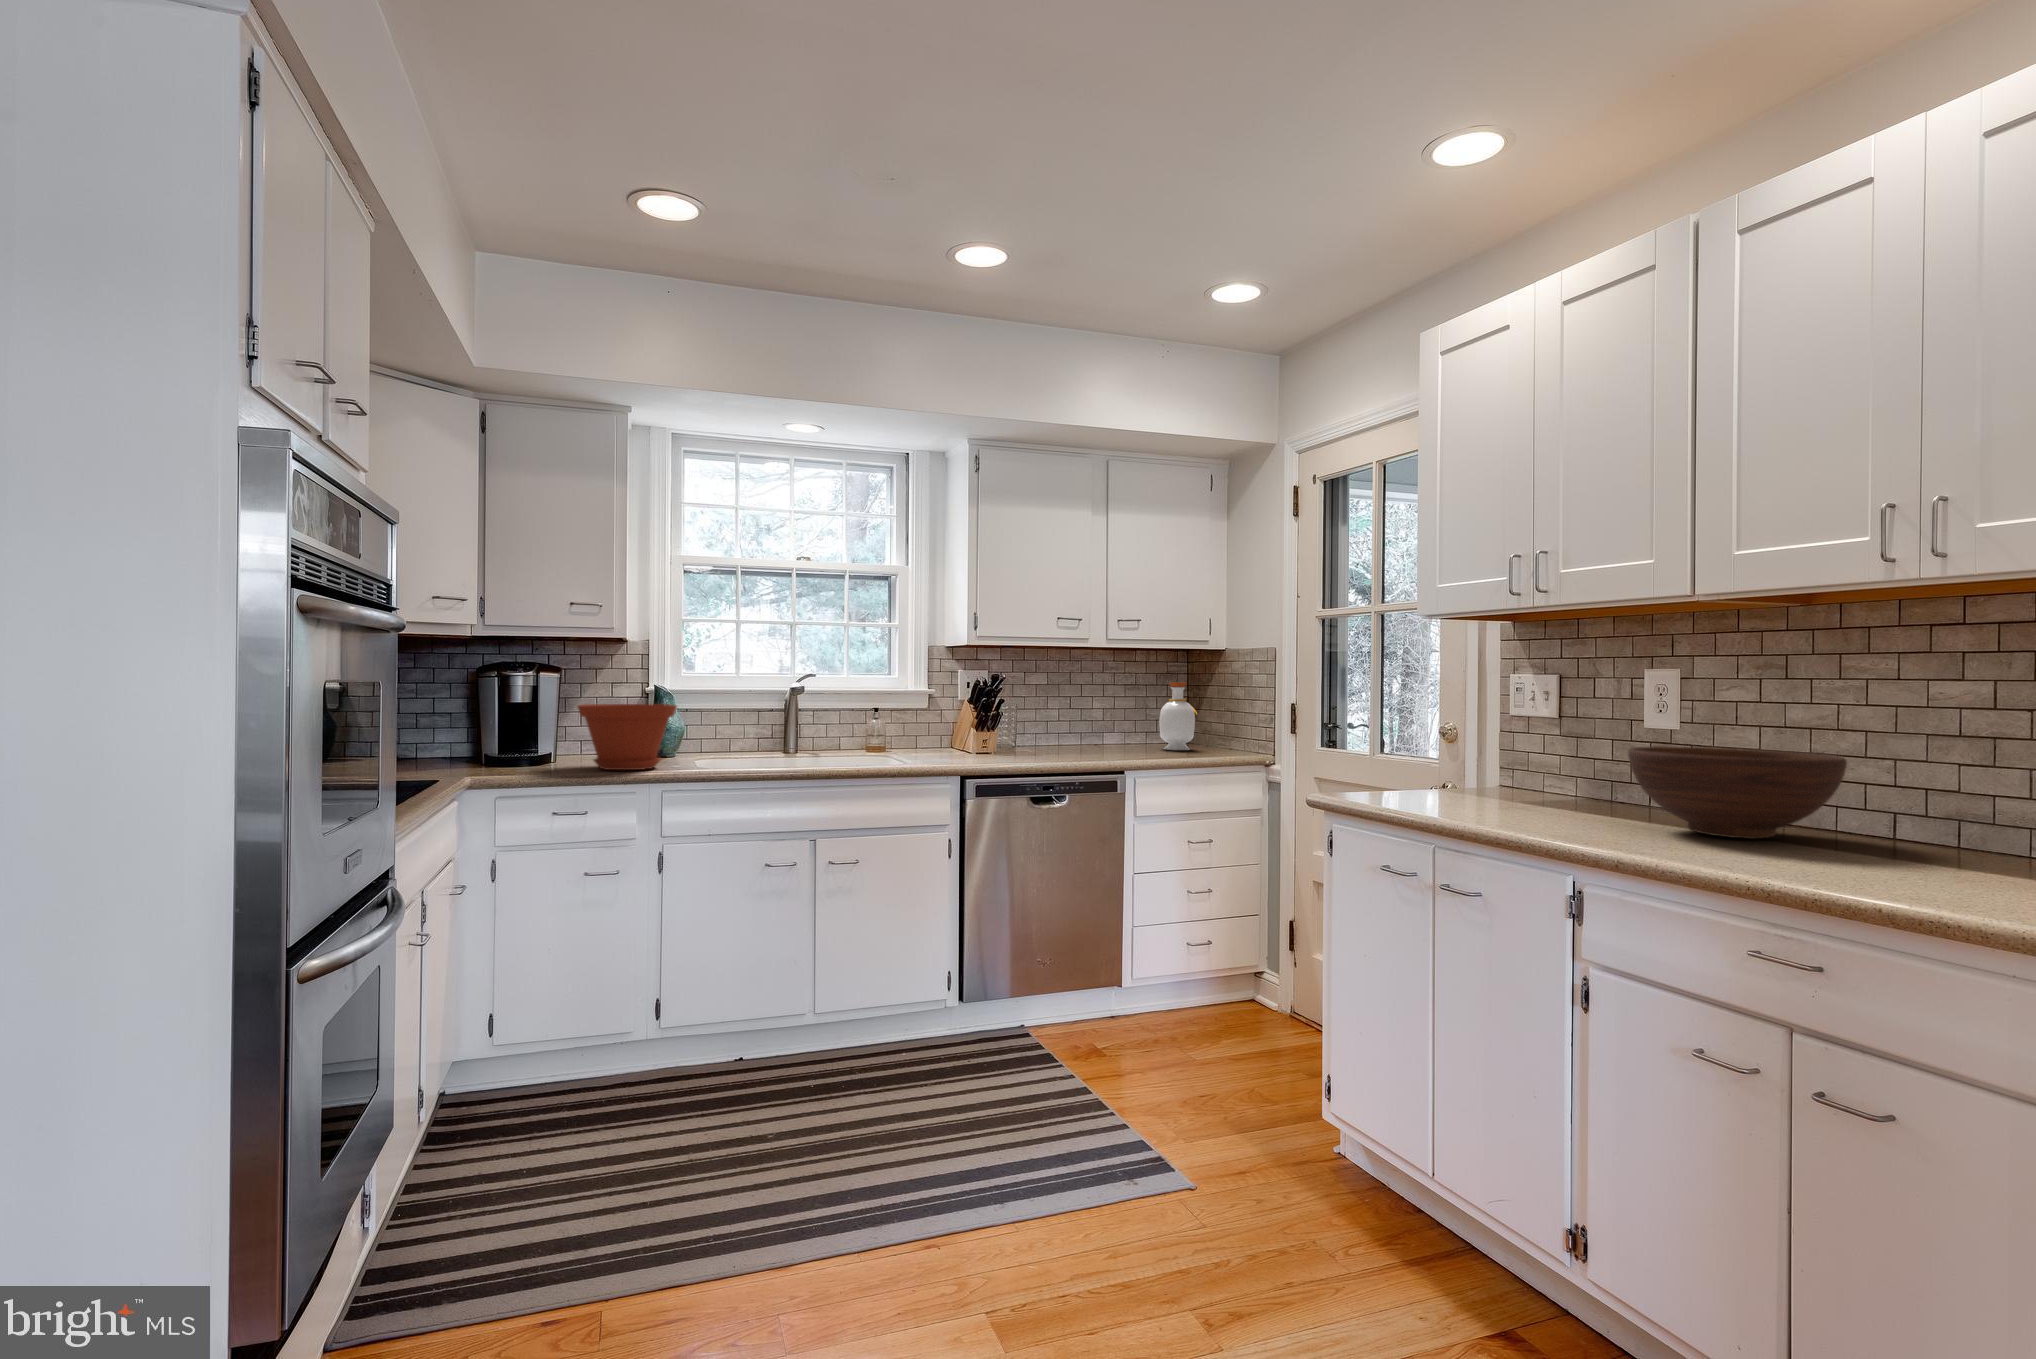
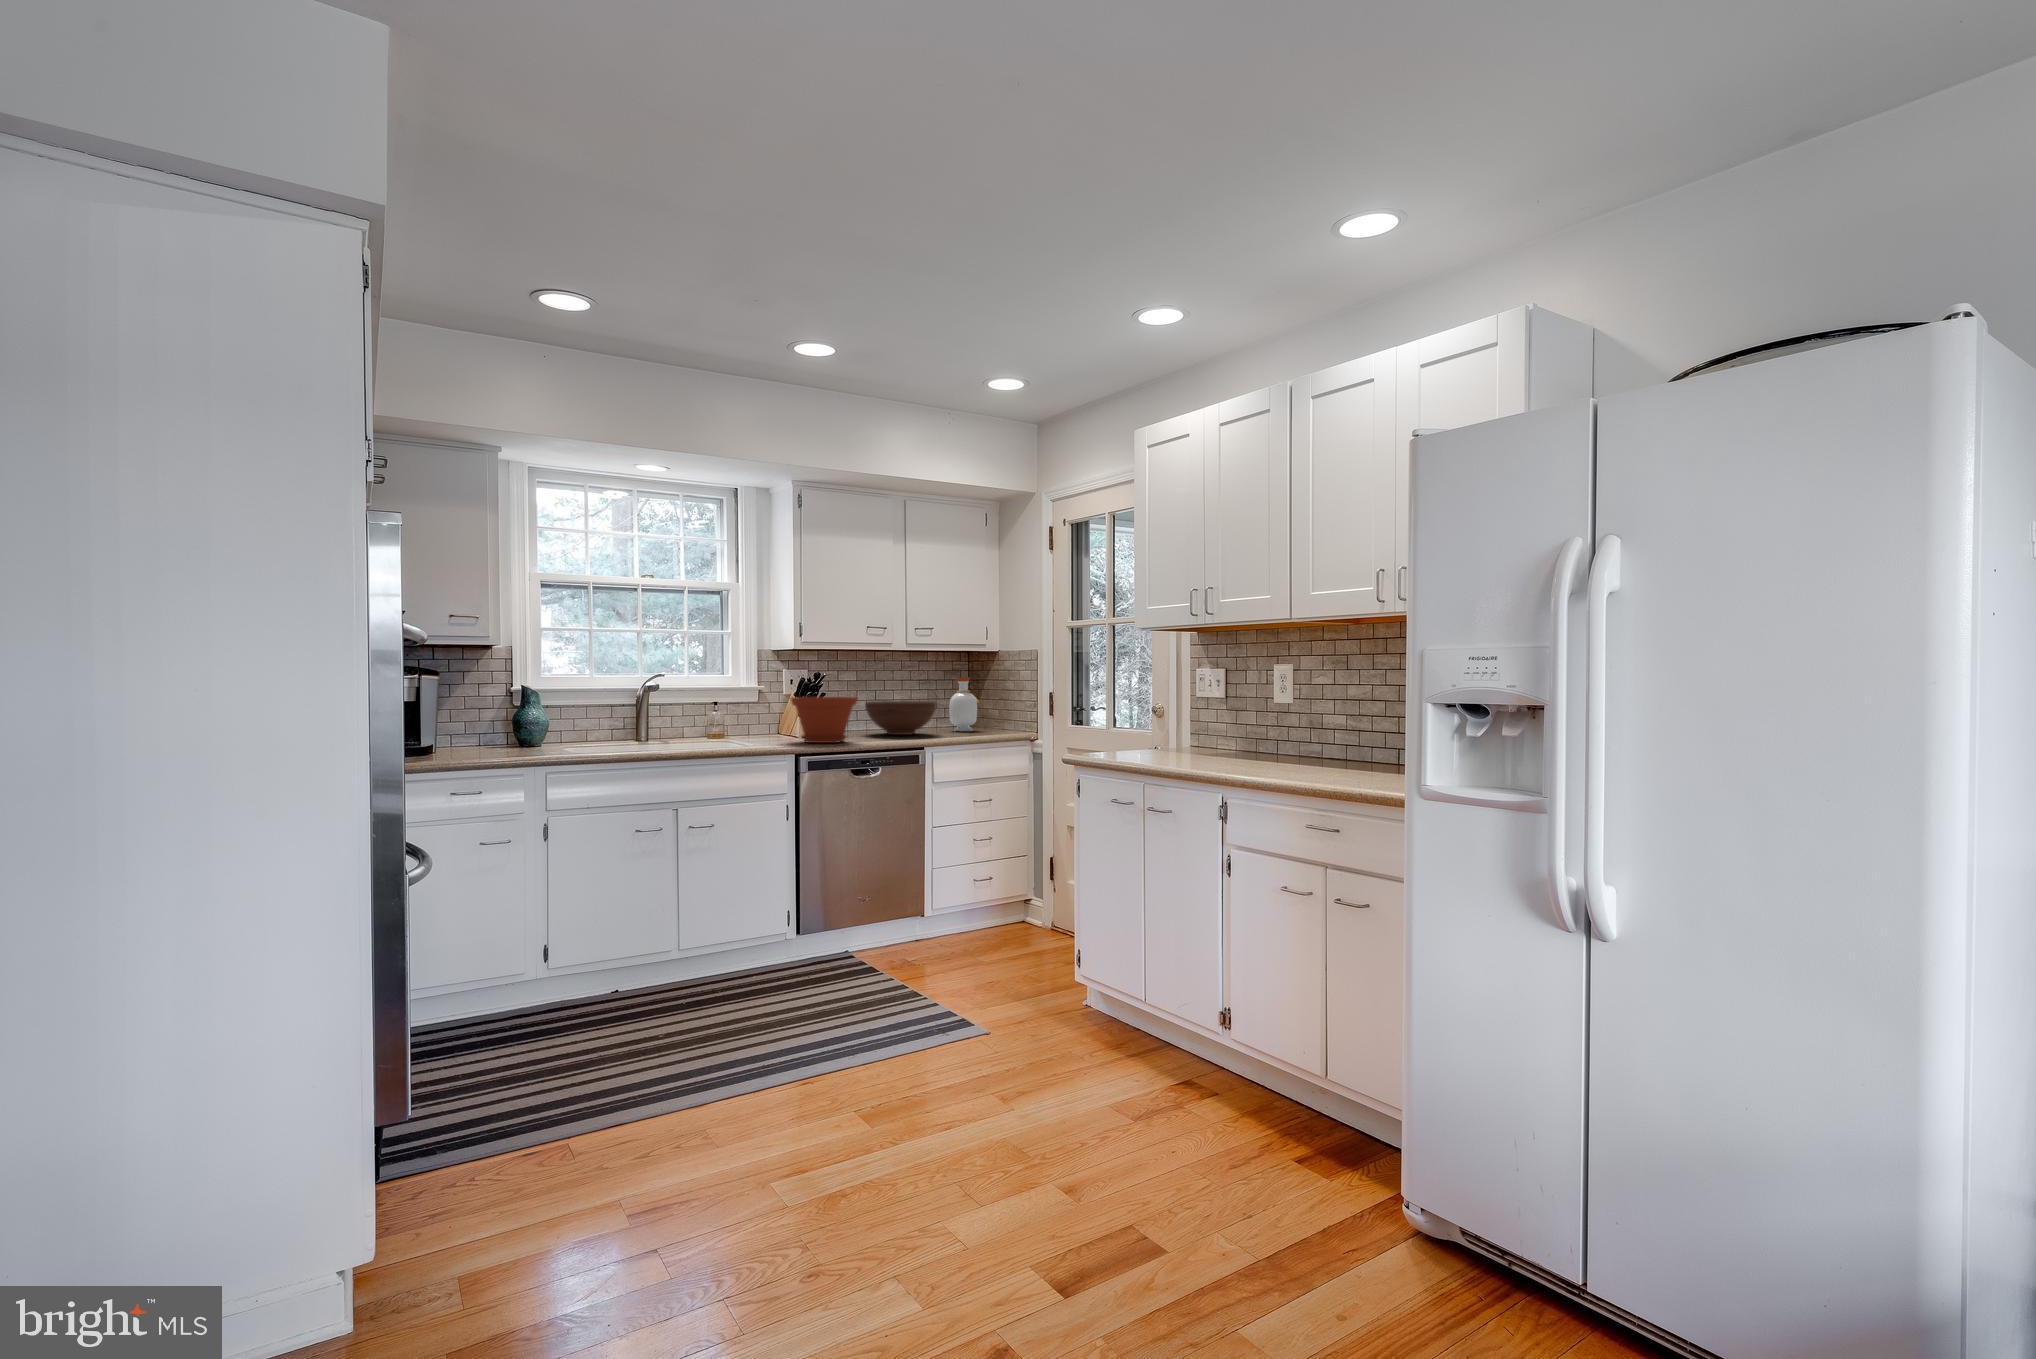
plant pot: present [577,704,677,770] -> present [791,697,858,743]
fruit bowl: present [1628,746,1847,839] -> present [865,701,936,735]

